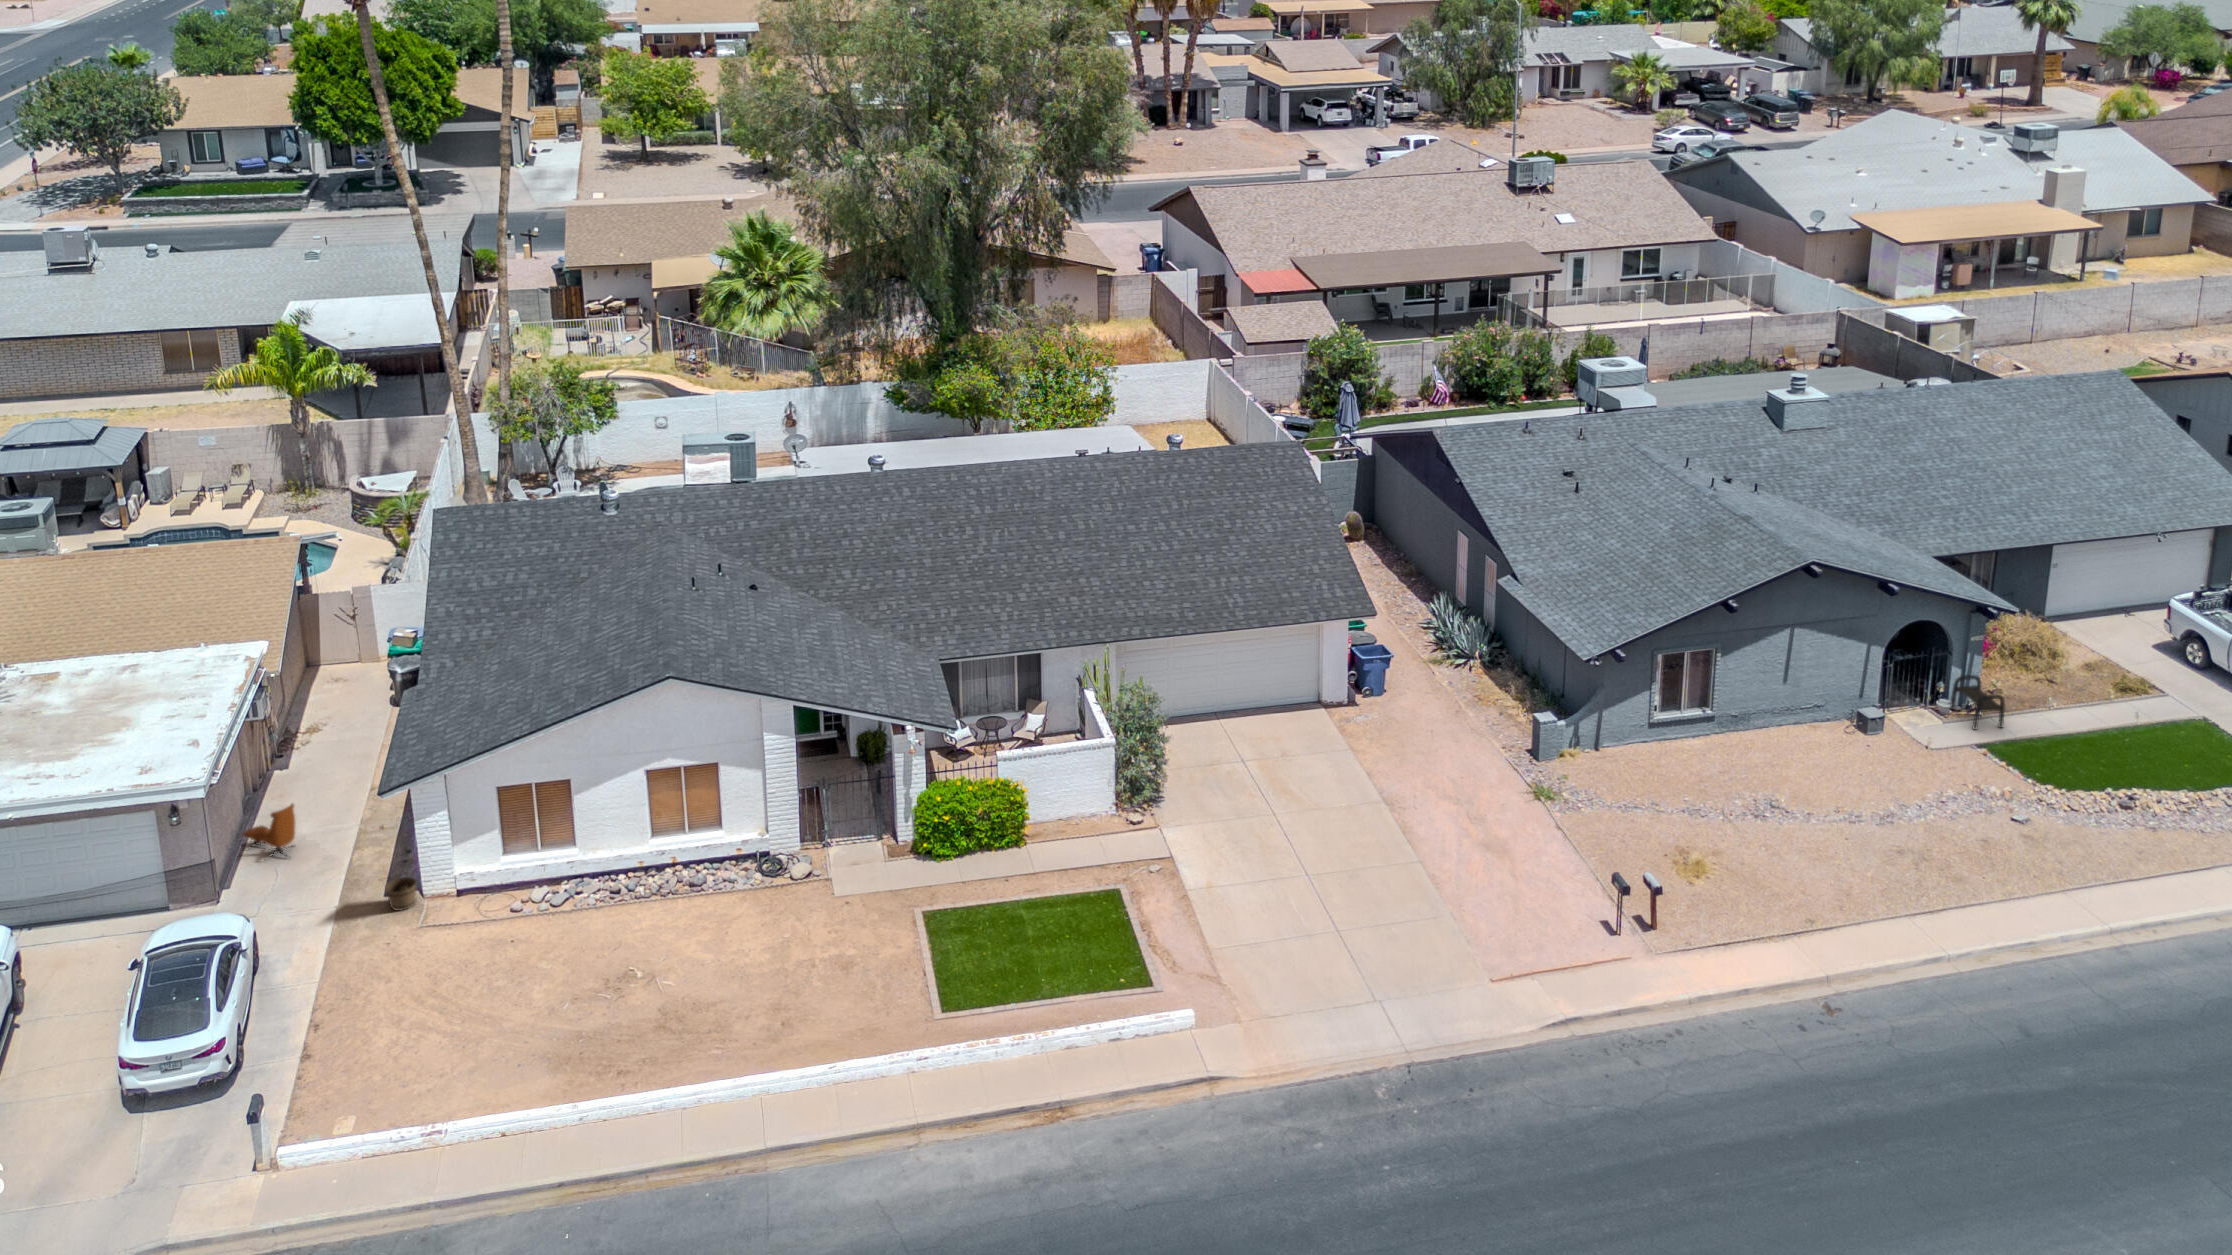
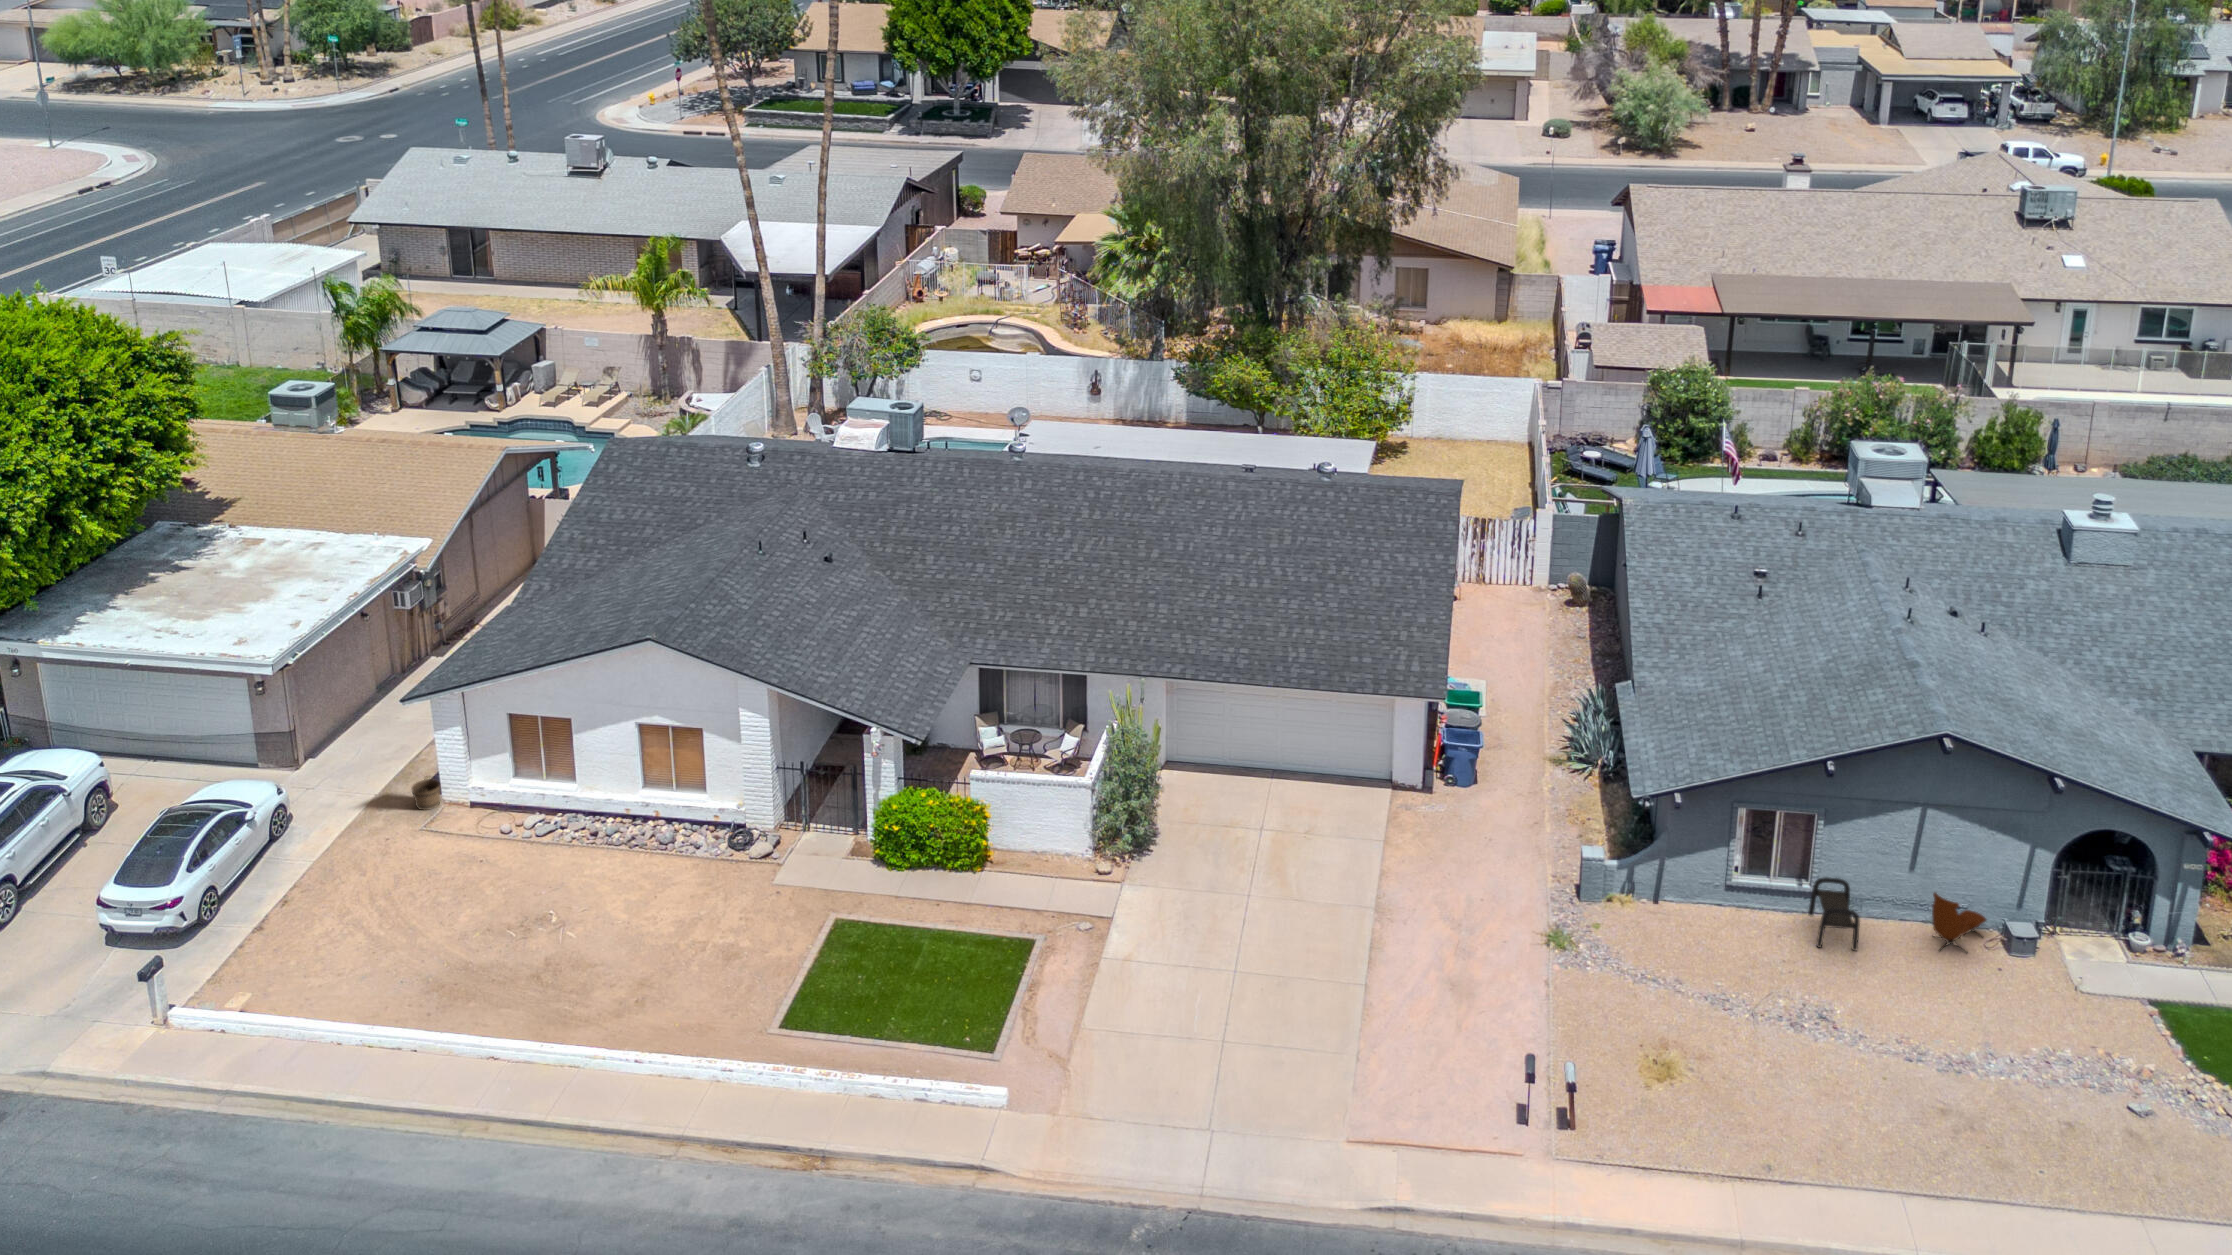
bench: present [1950,675,2005,729] -> present [1808,877,1860,951]
lounge chair: present [243,804,295,854] -> present [1932,893,1986,951]

